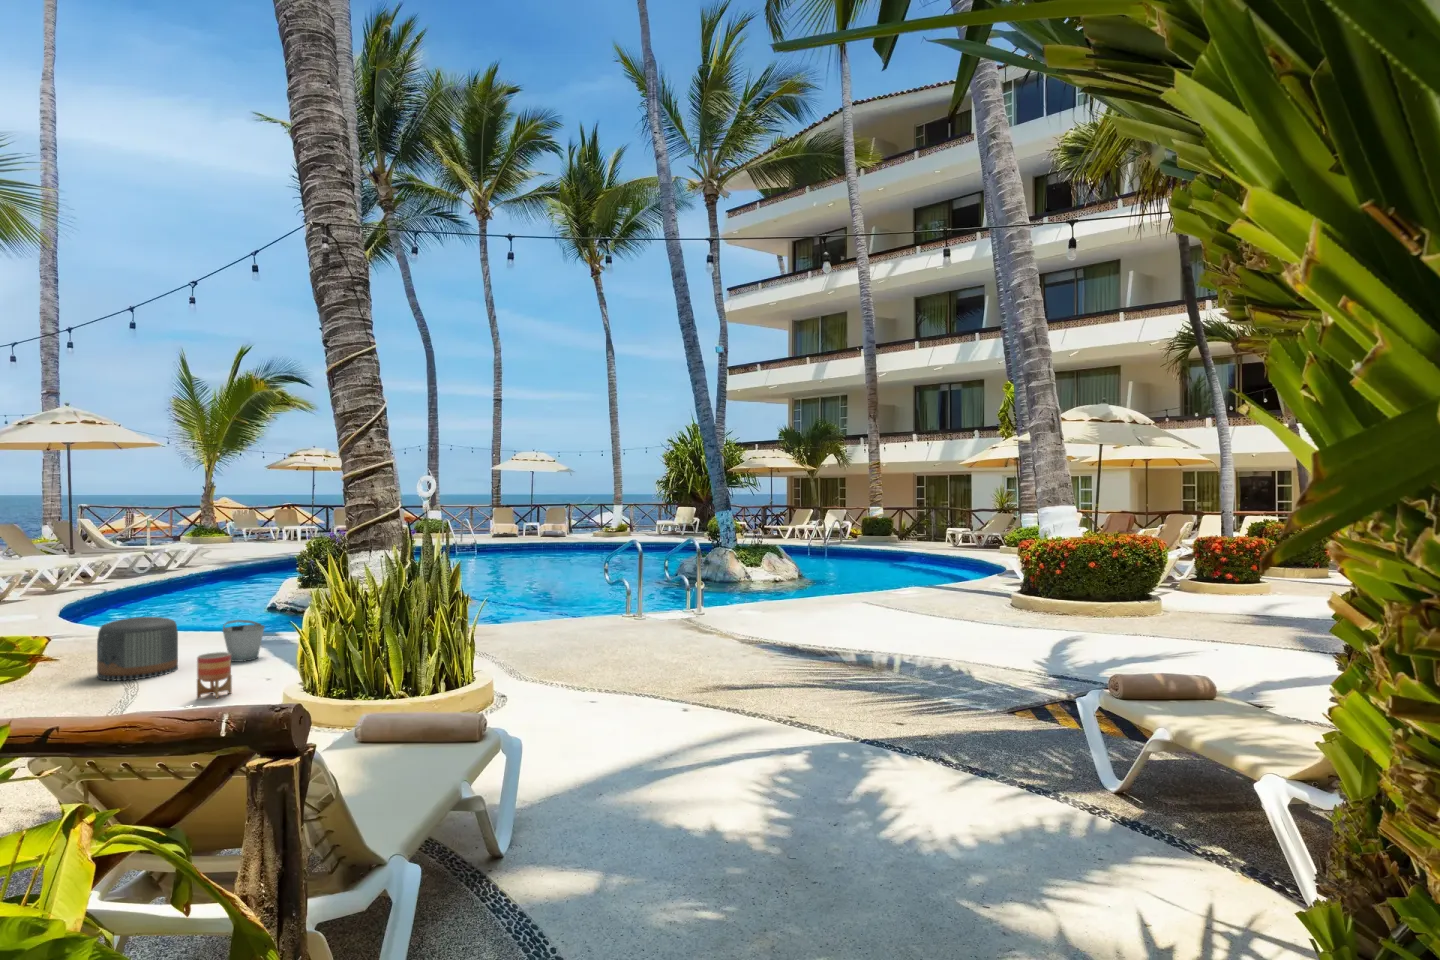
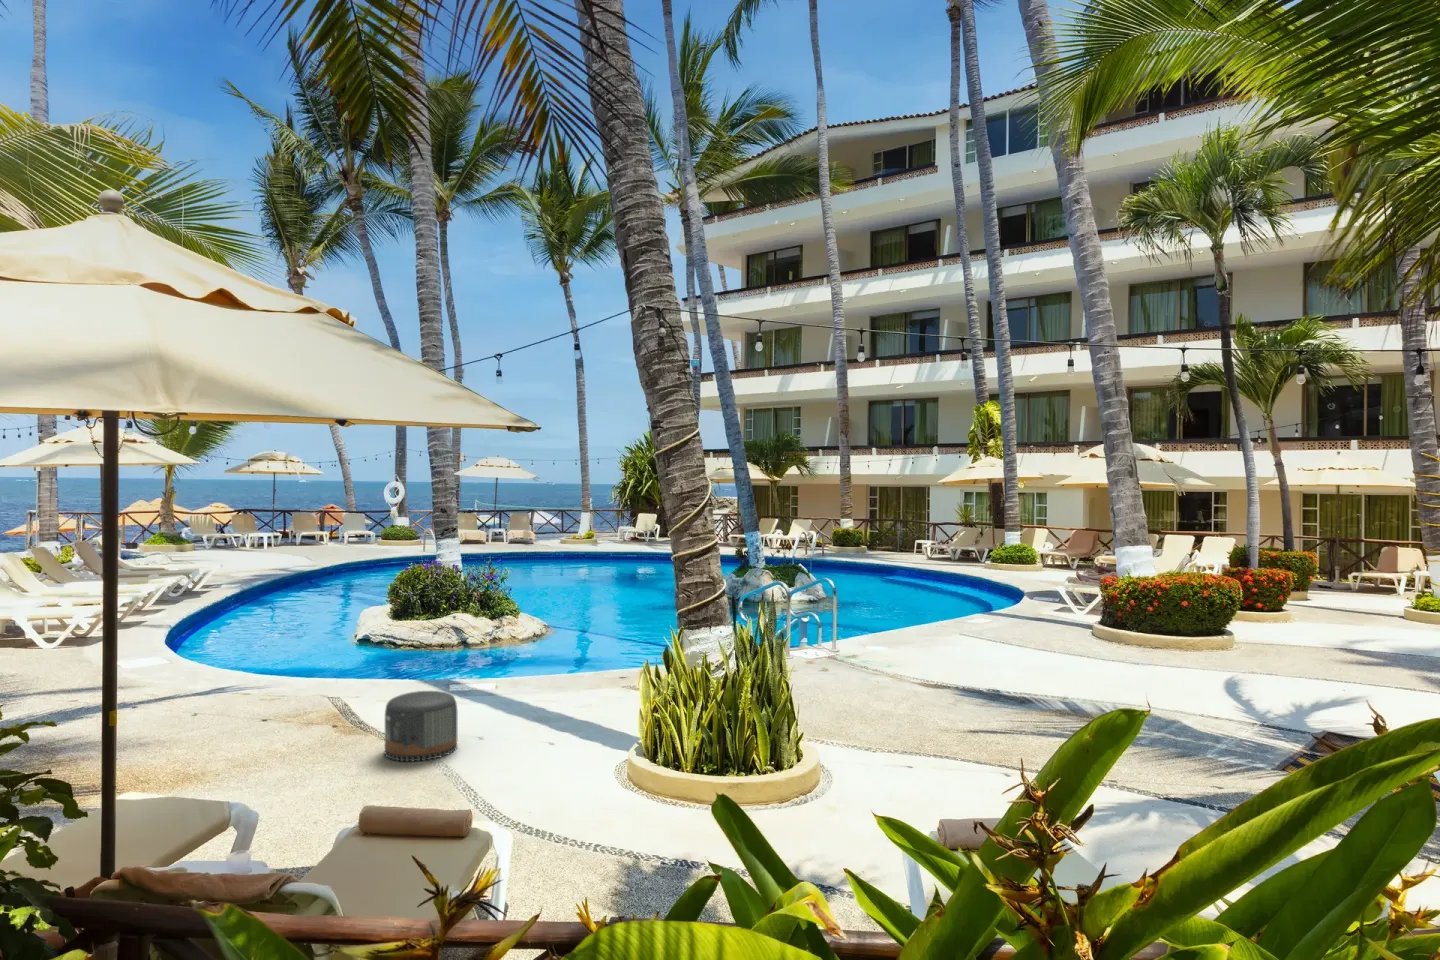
bucket: present [223,620,264,662] -> none [484,687,524,732]
planter: present [197,652,232,698] -> none [545,733,574,781]

